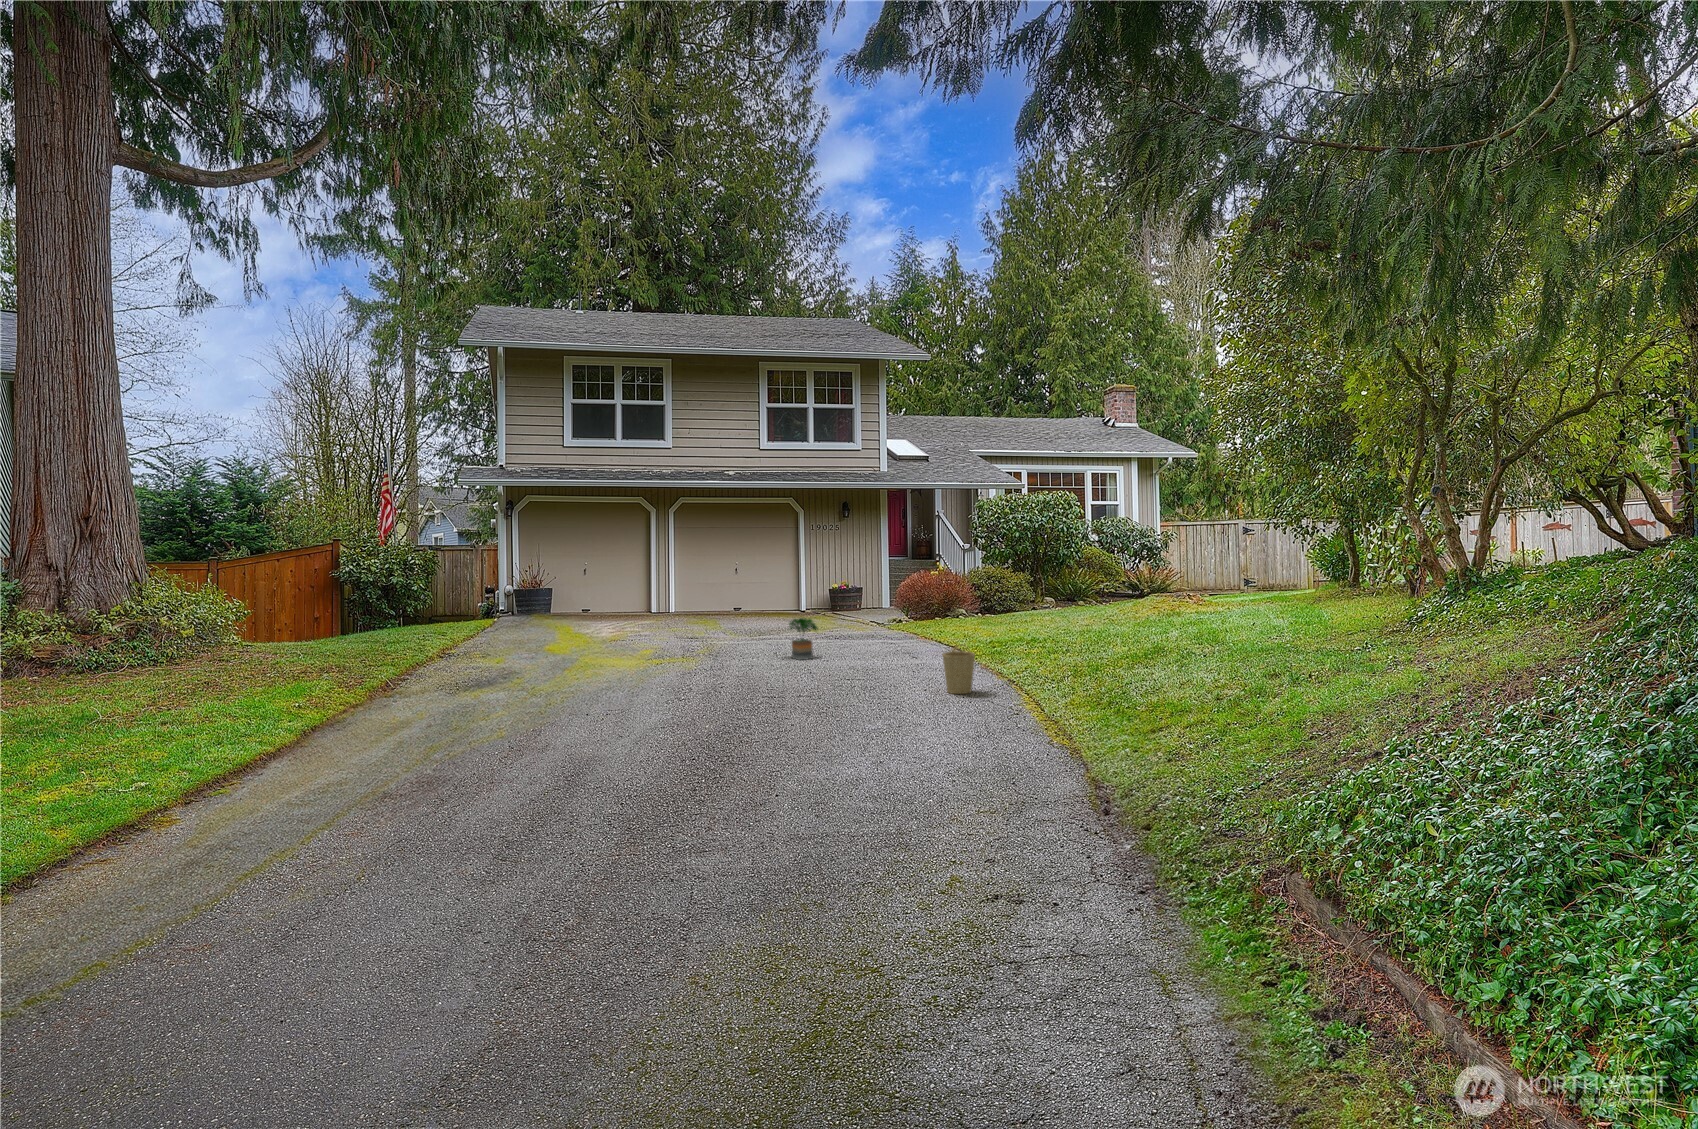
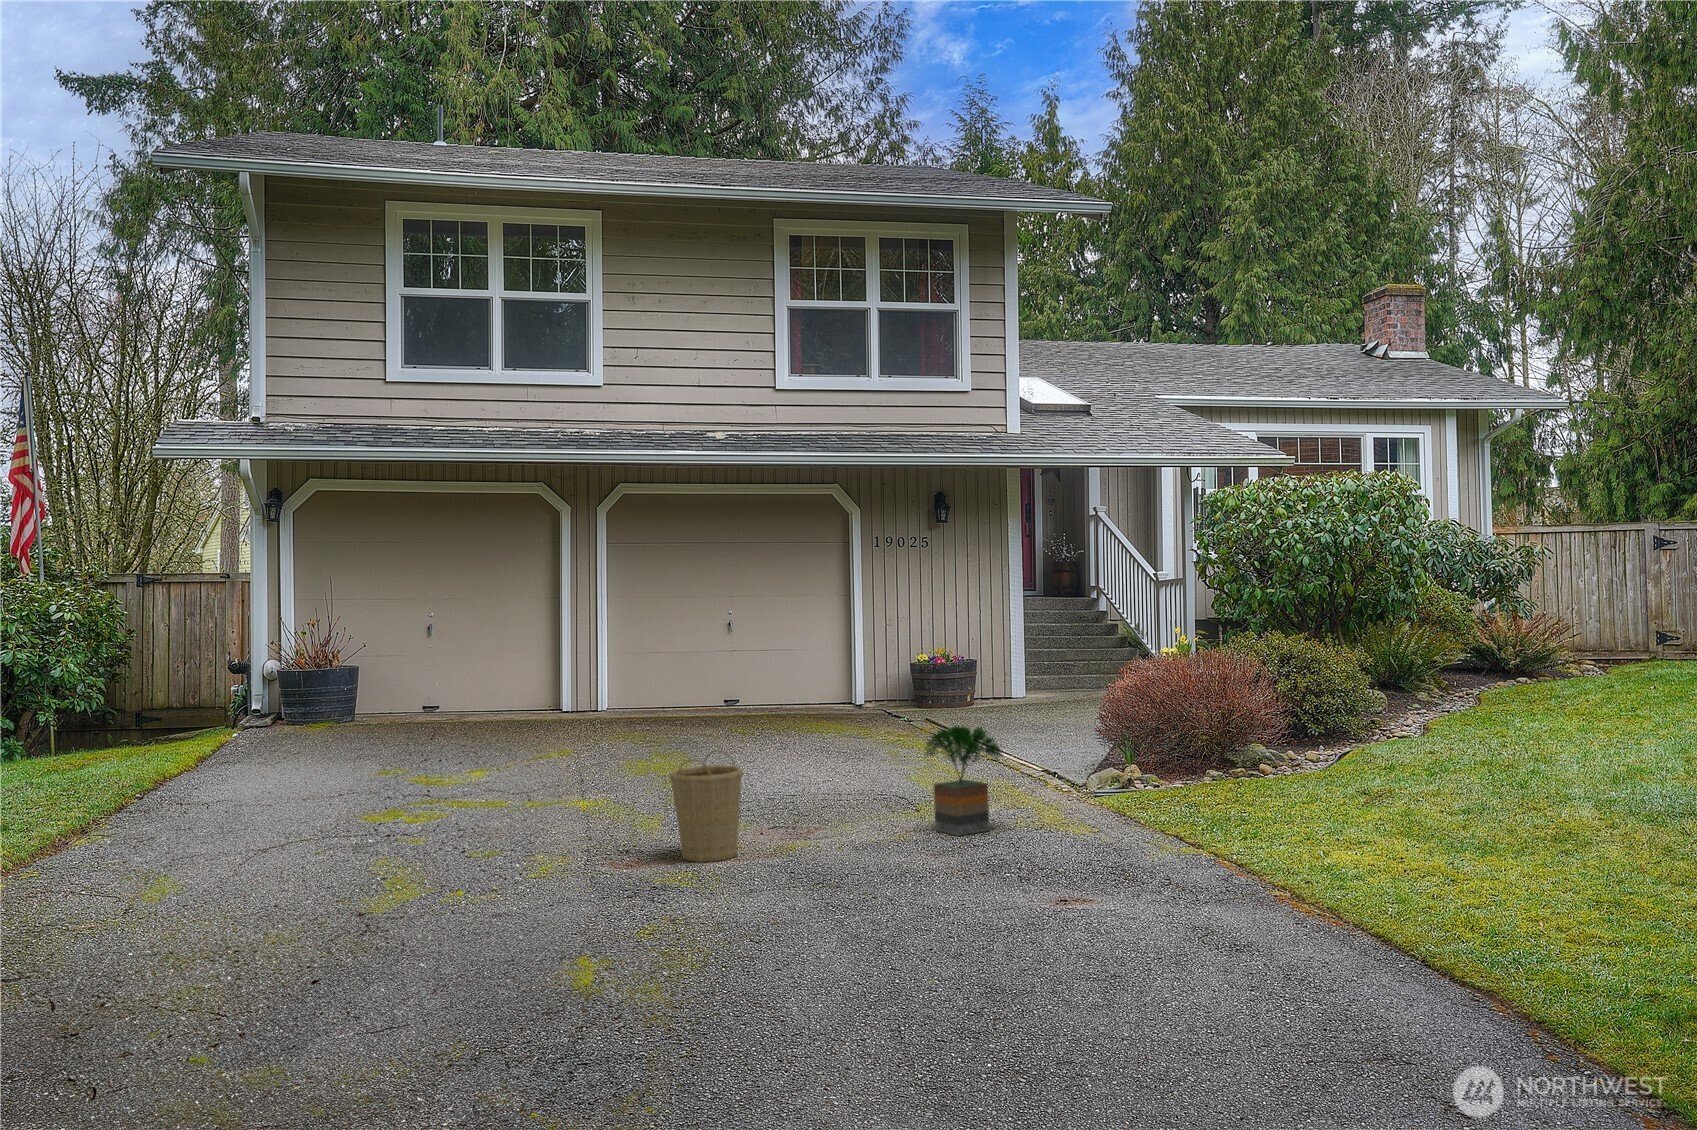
basket: present [942,645,975,694] -> present [670,750,743,862]

